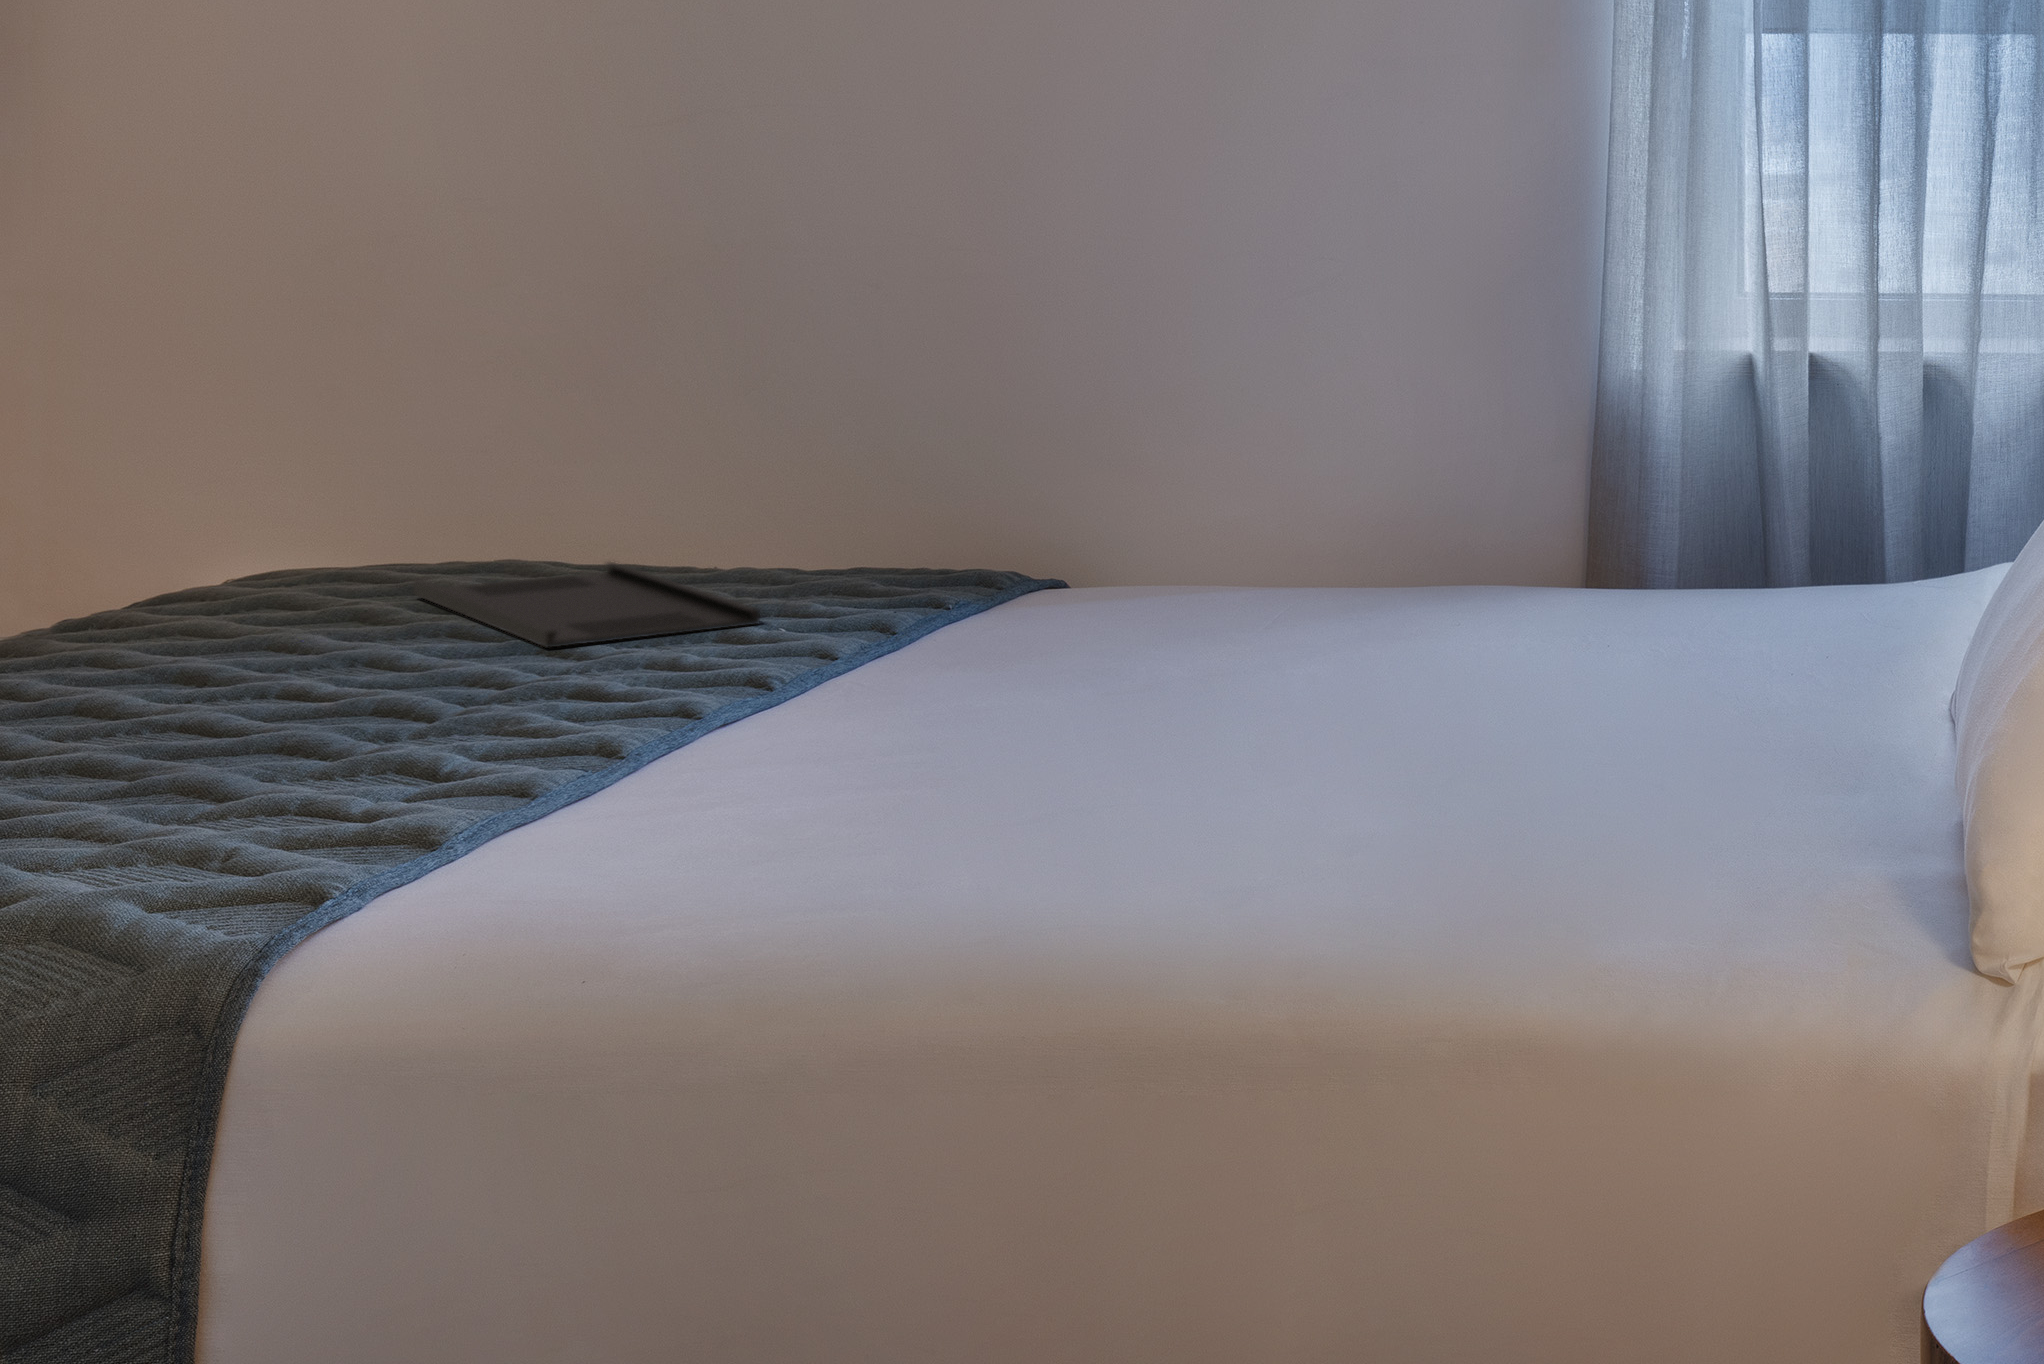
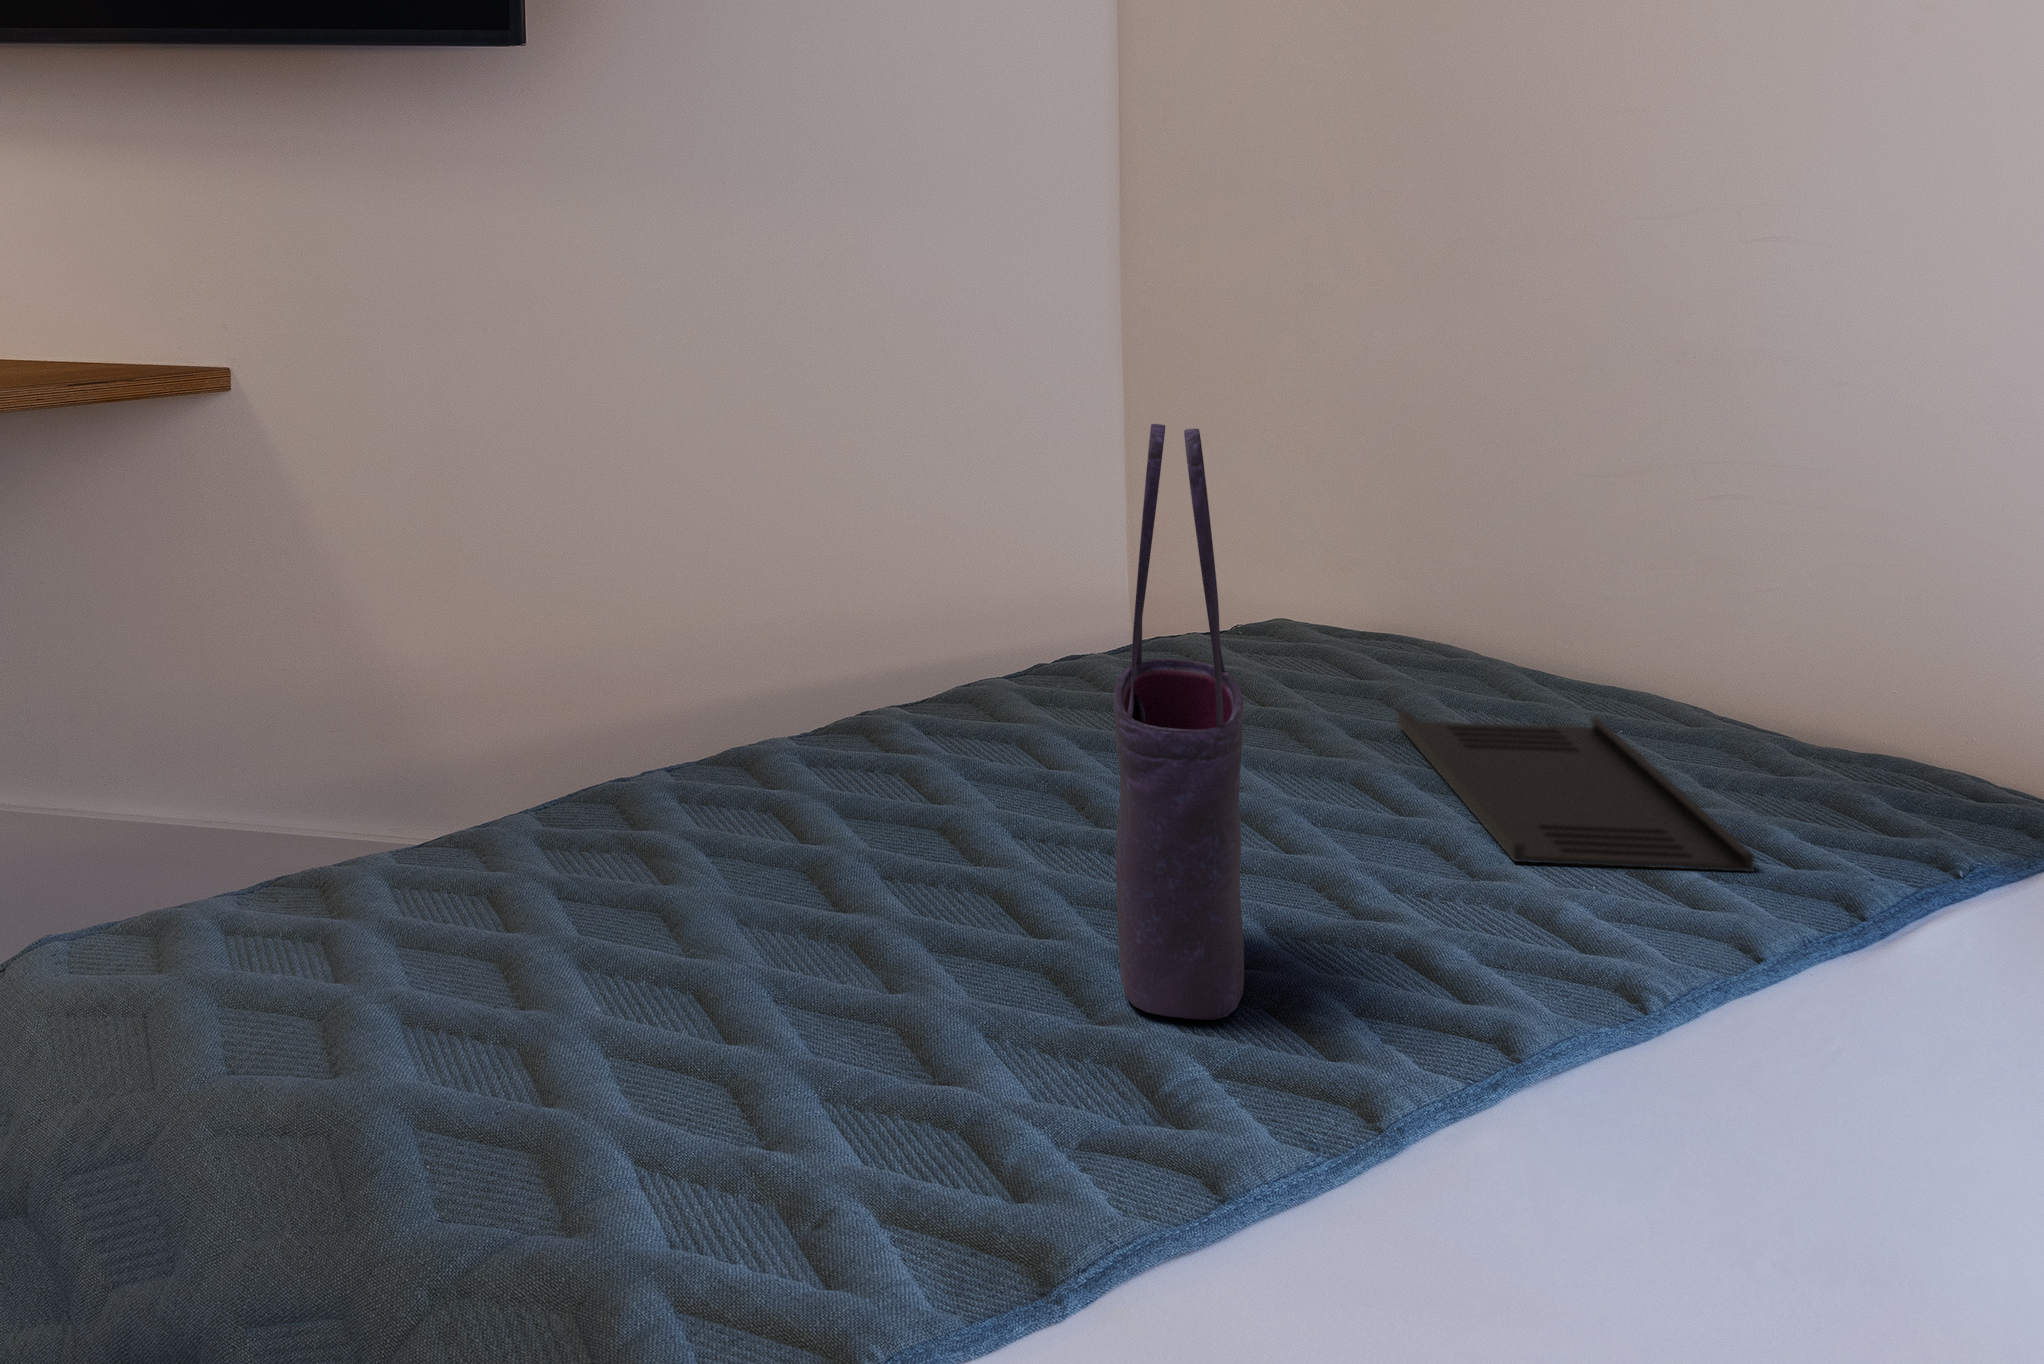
tote bag: none [137,198,292,775] -> present [1114,424,1244,1020]

